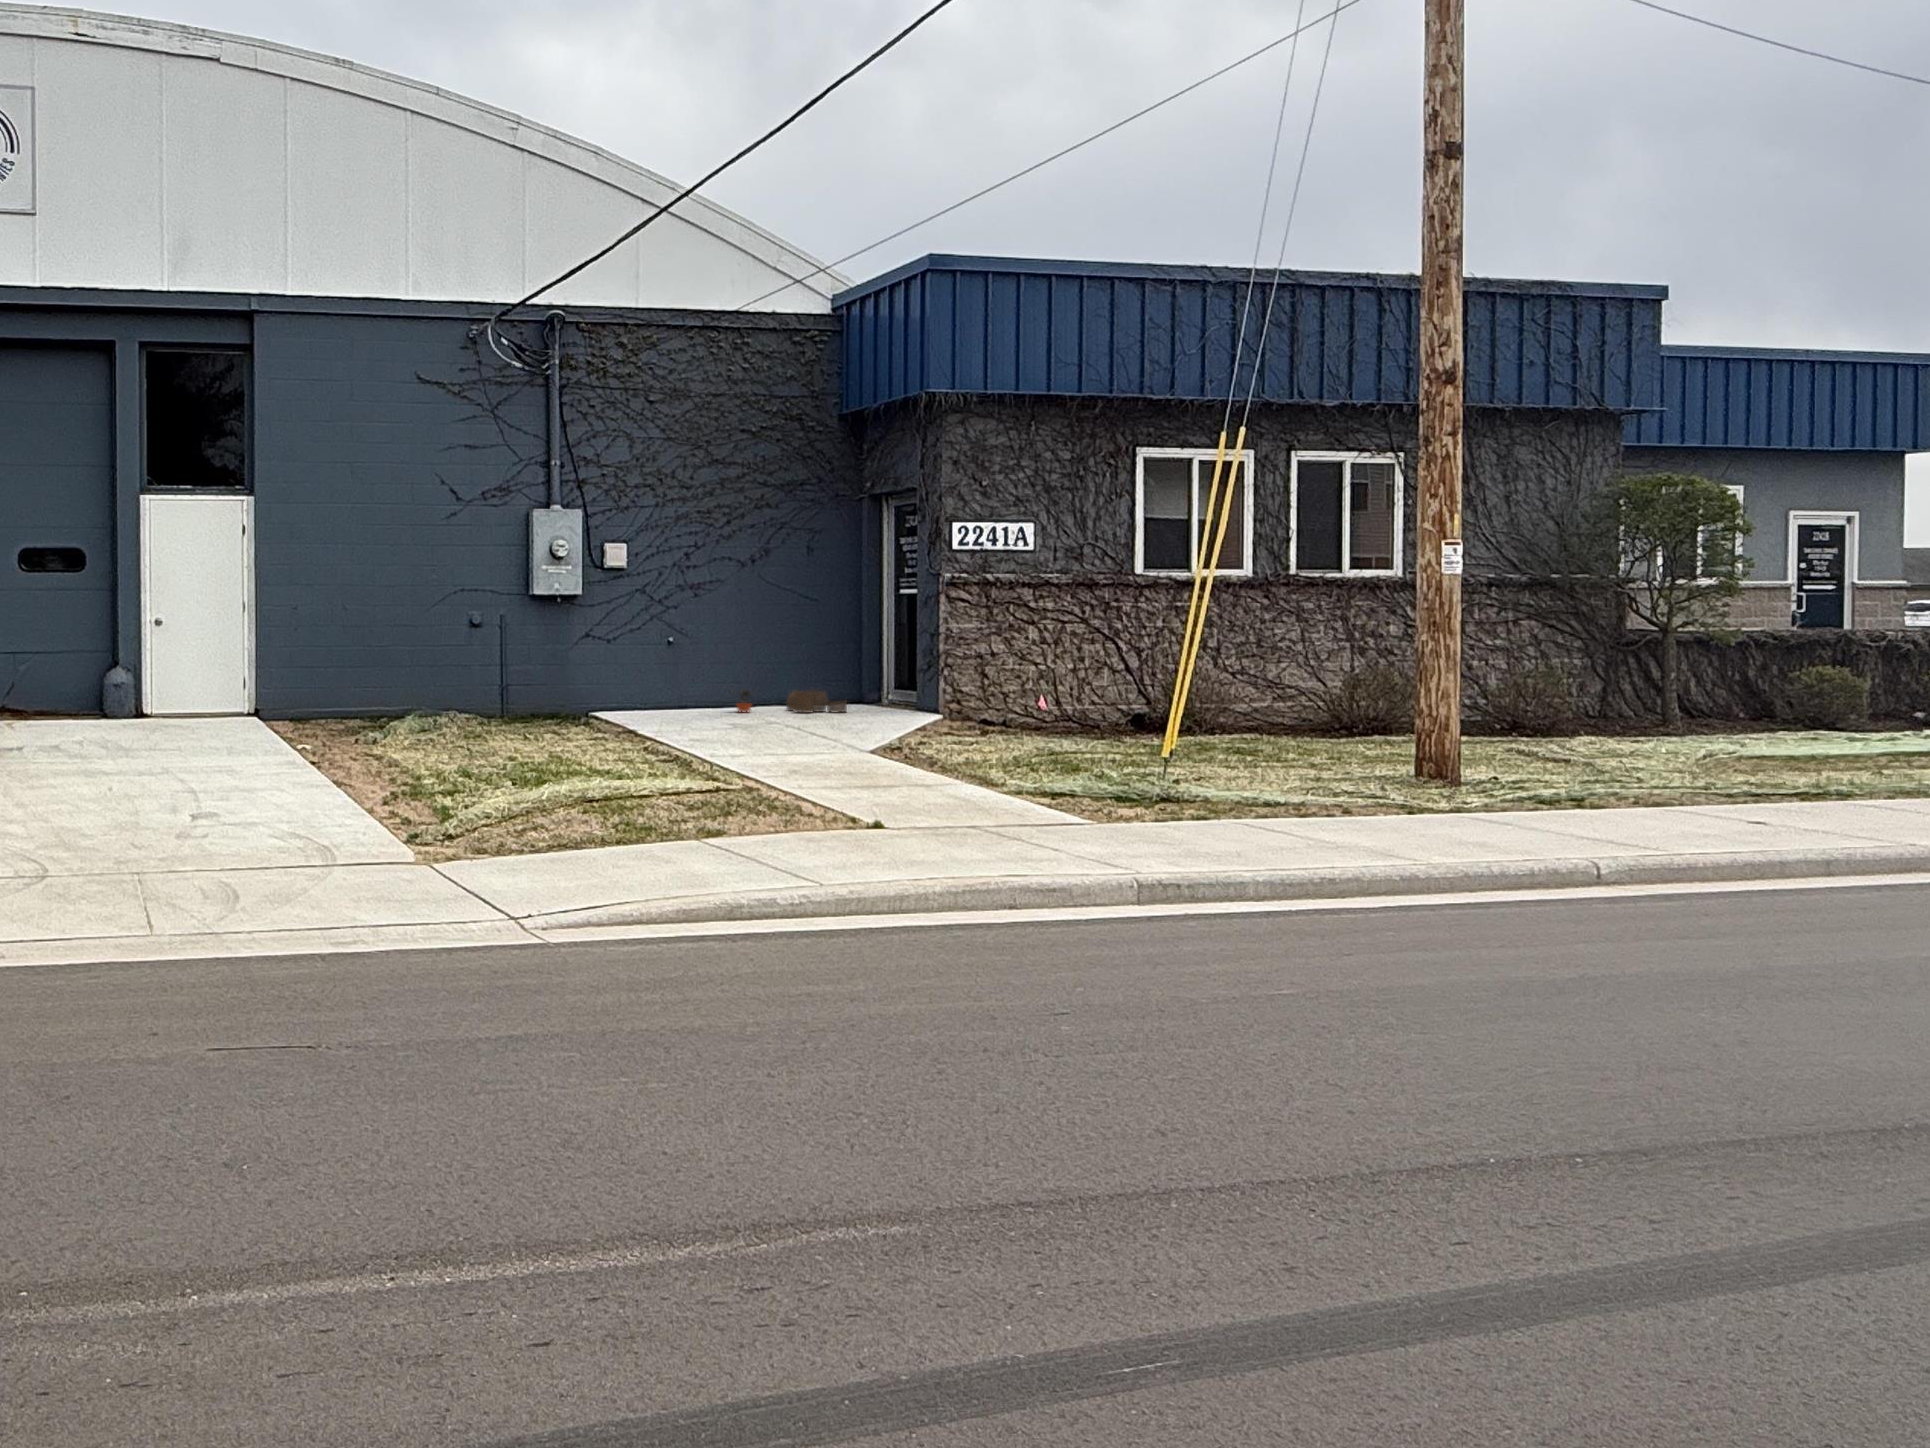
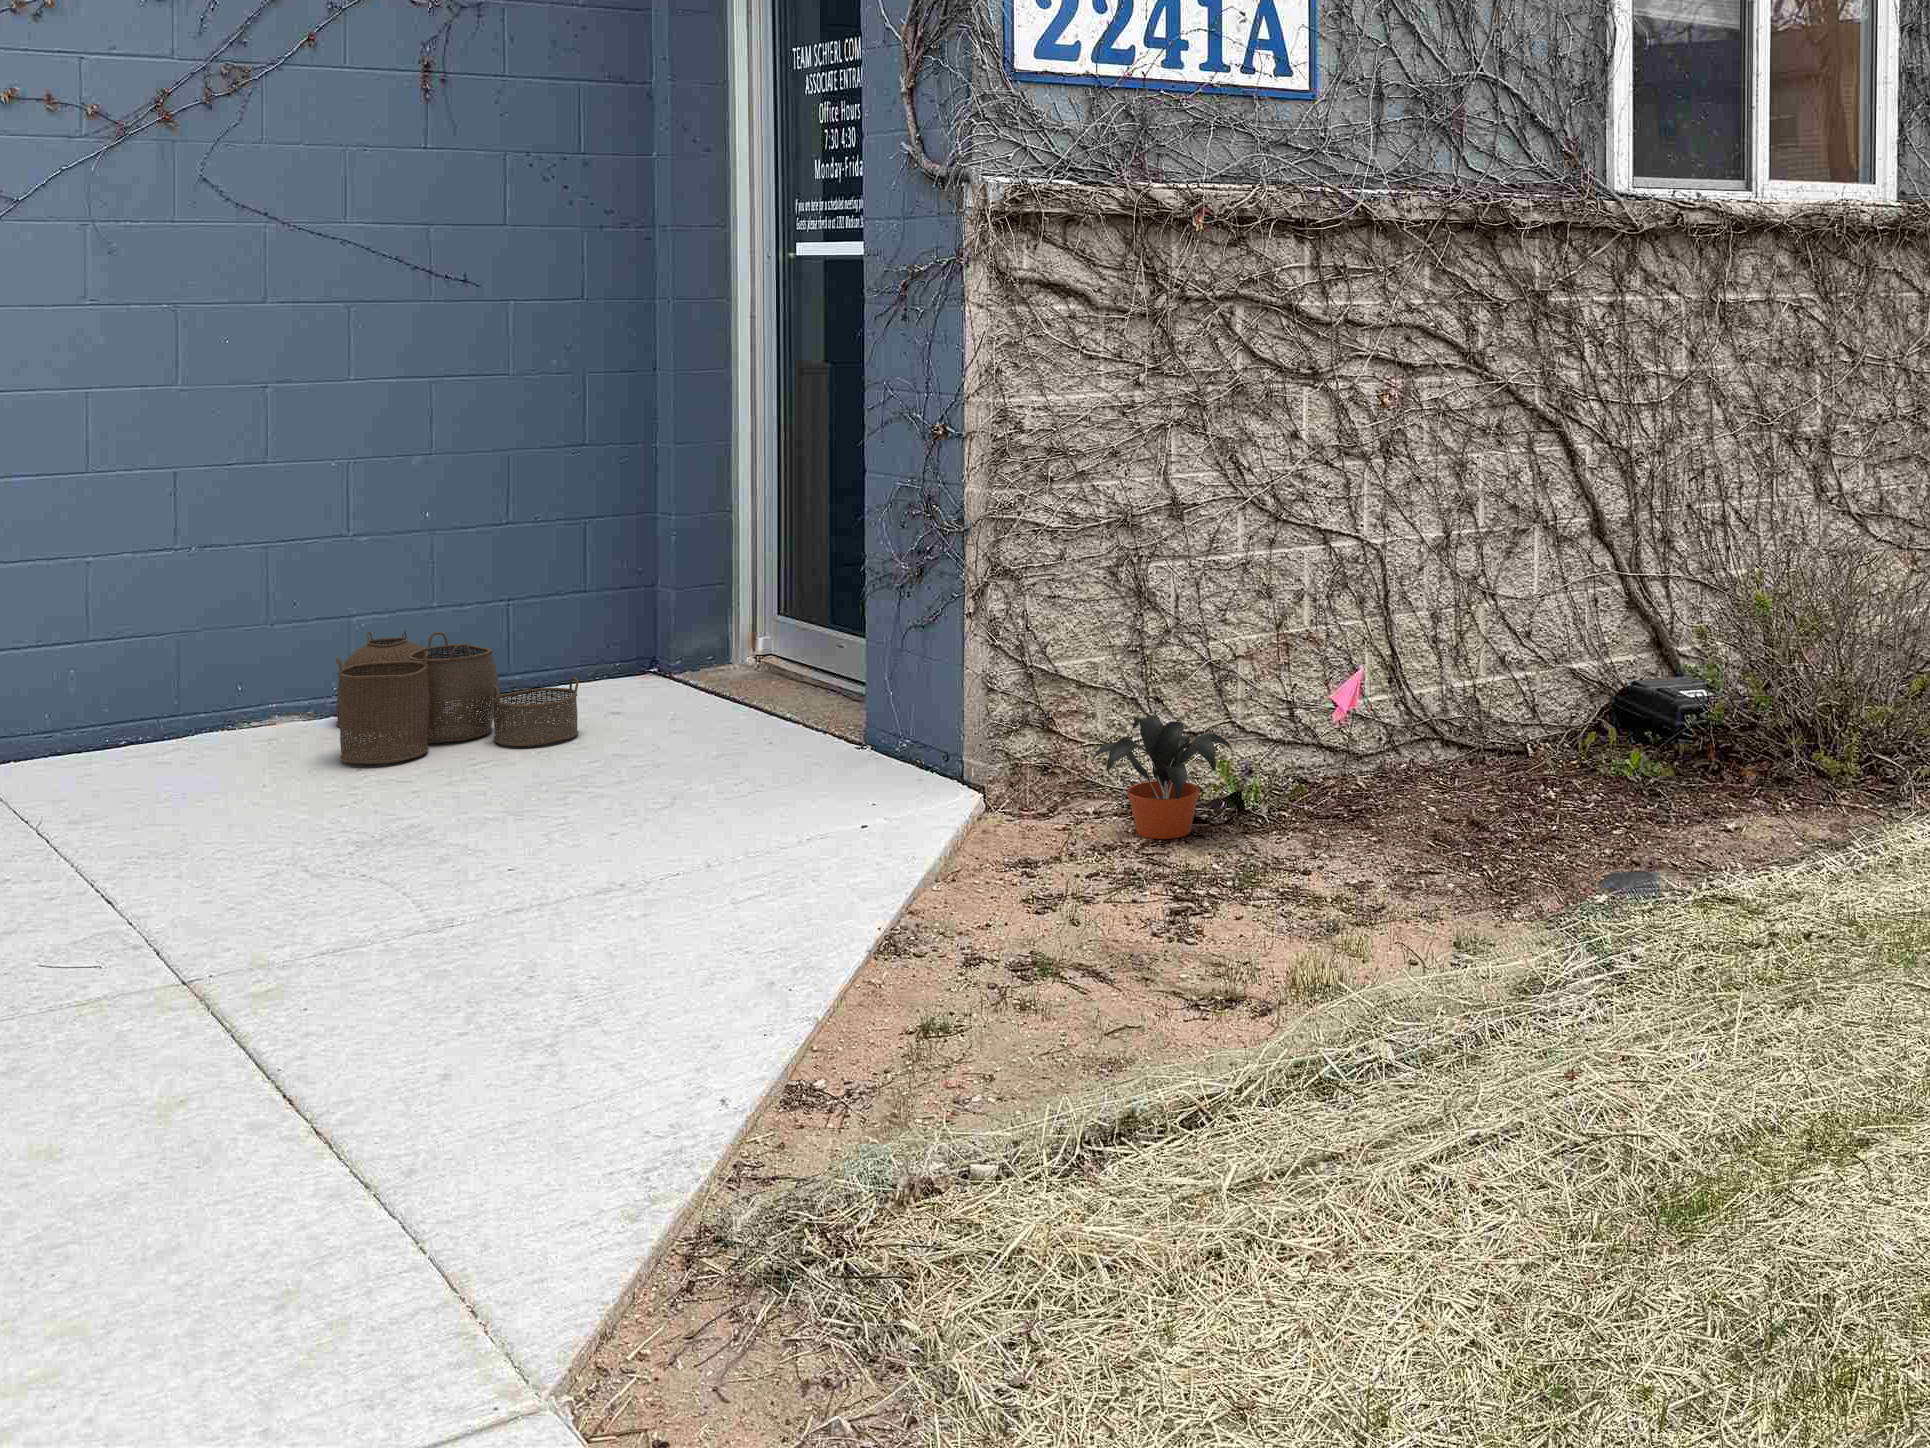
potted plant: present [732,689,754,712] -> present [1090,715,1234,839]

